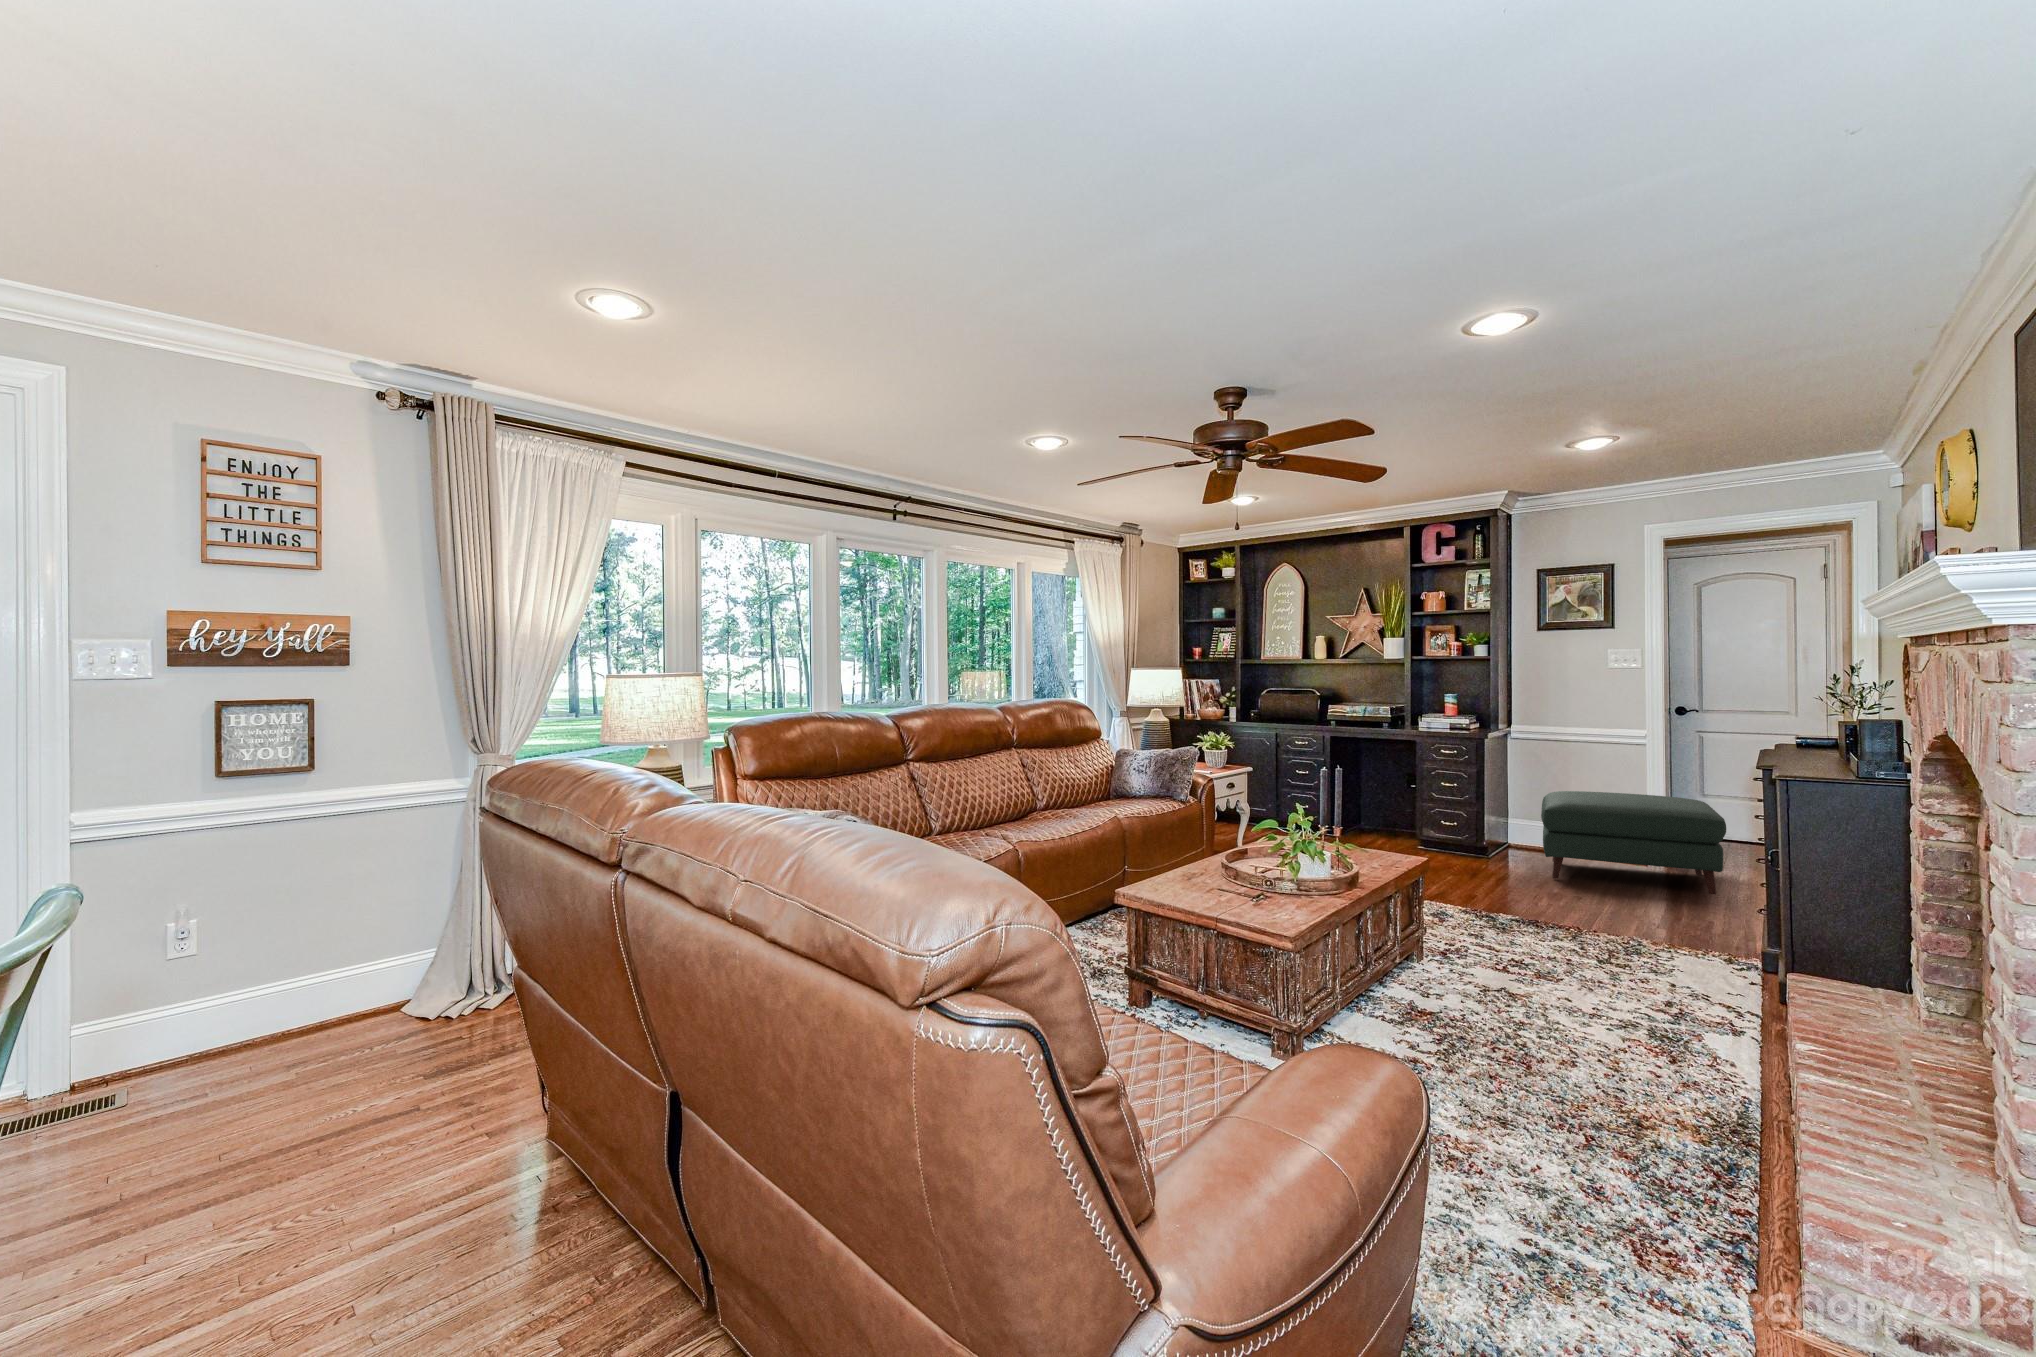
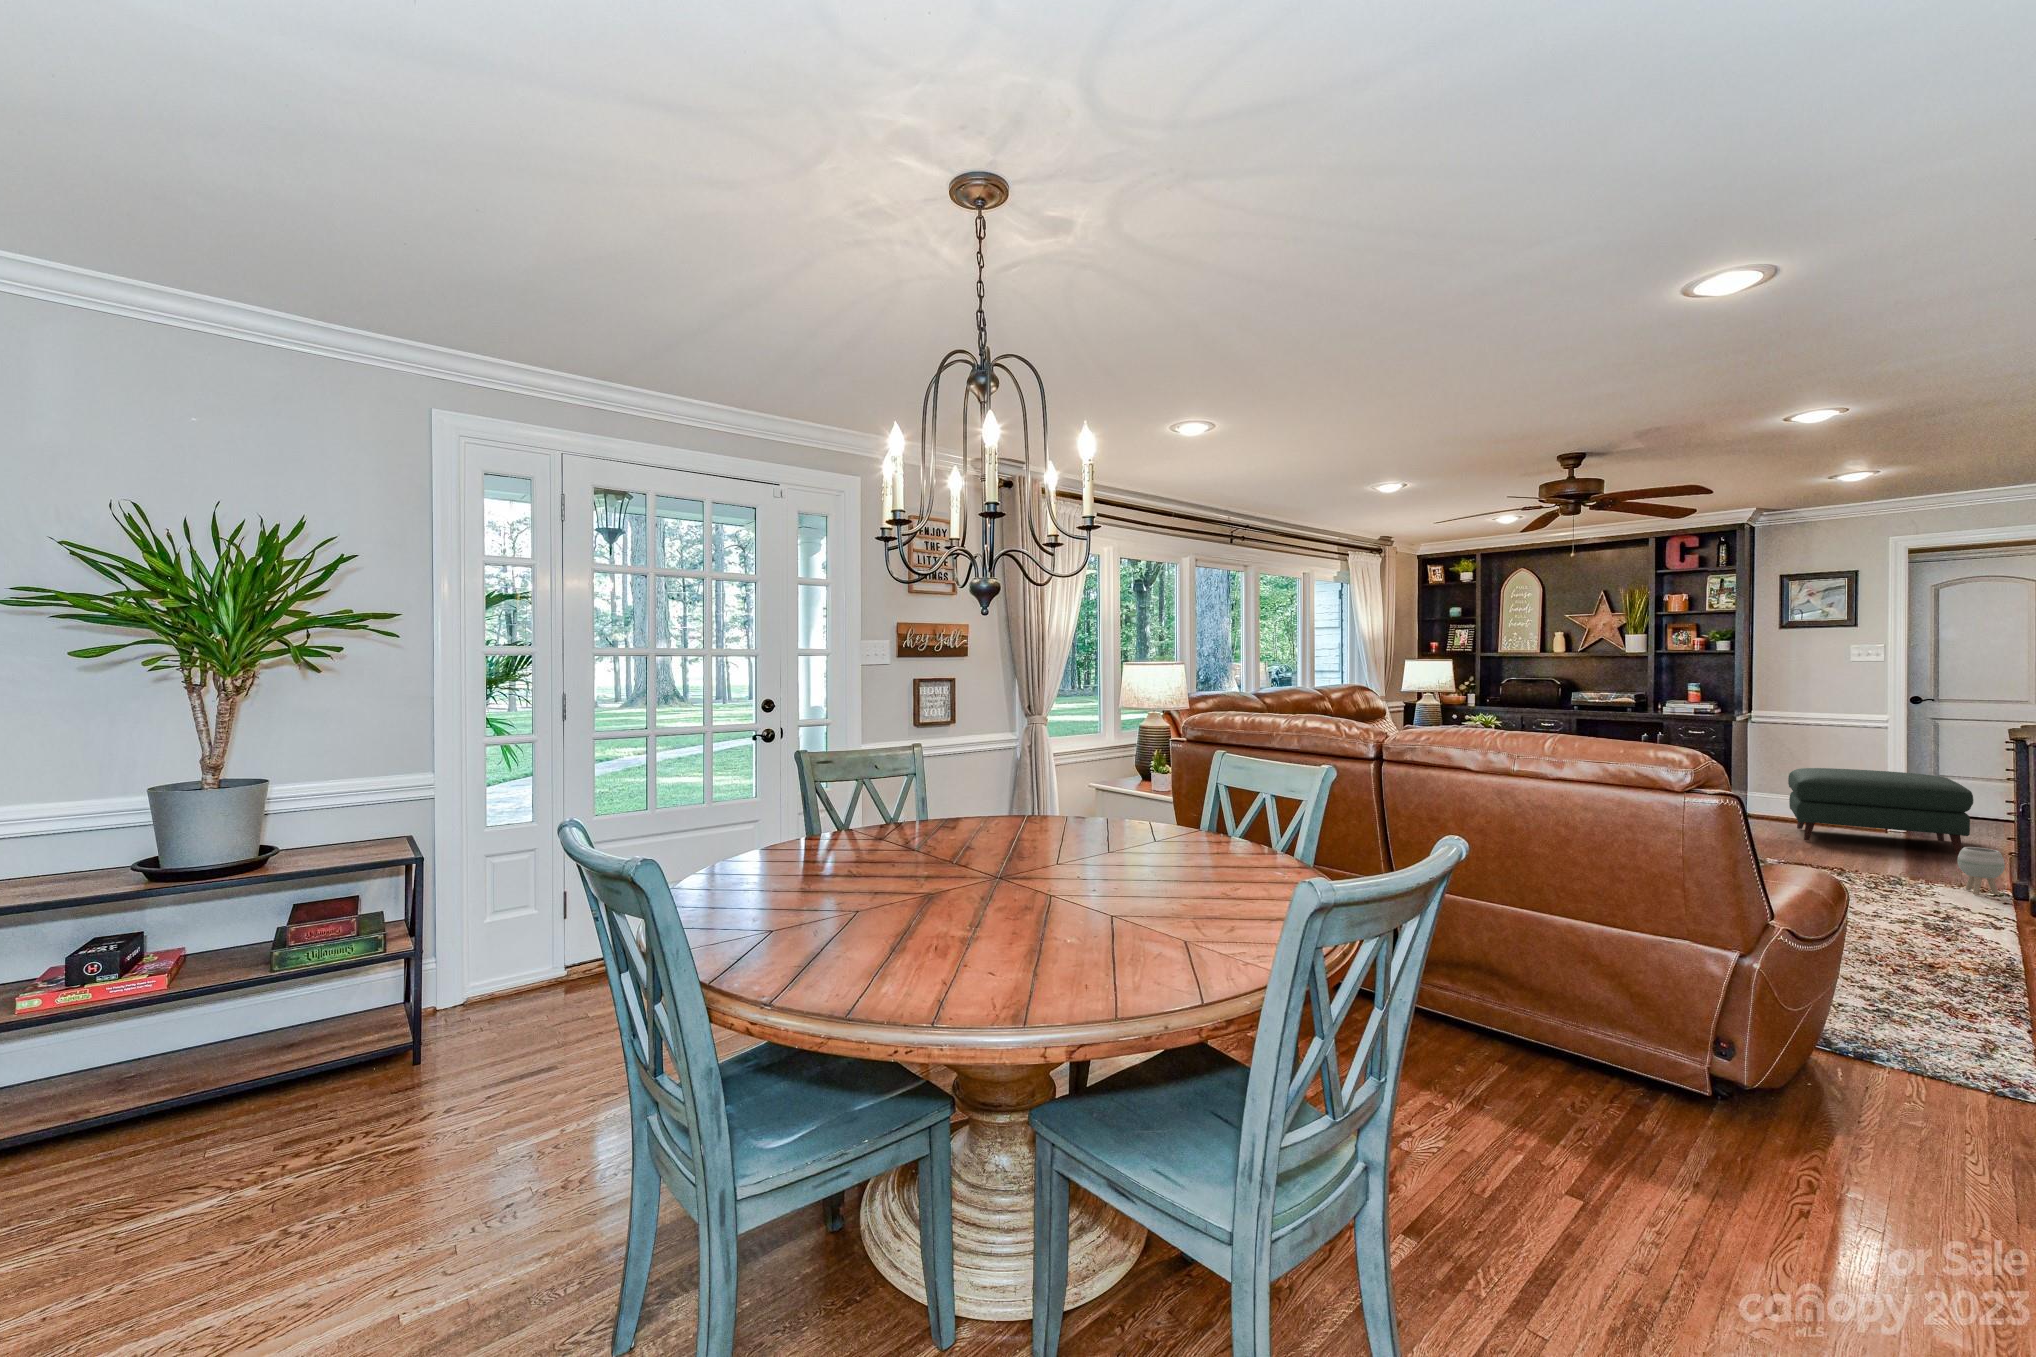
planter: none [1696,894,1746,955] -> present [1957,847,2005,895]

